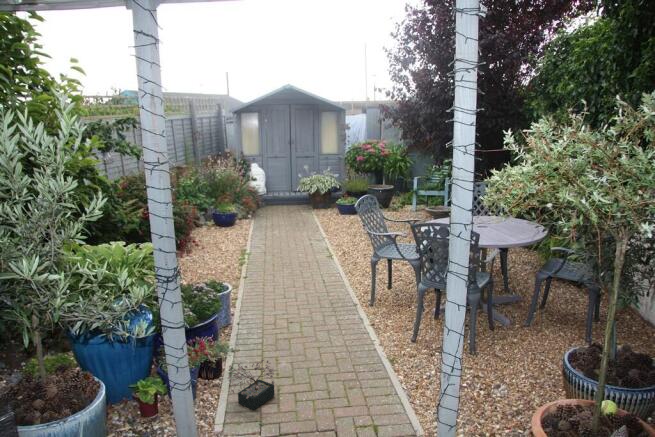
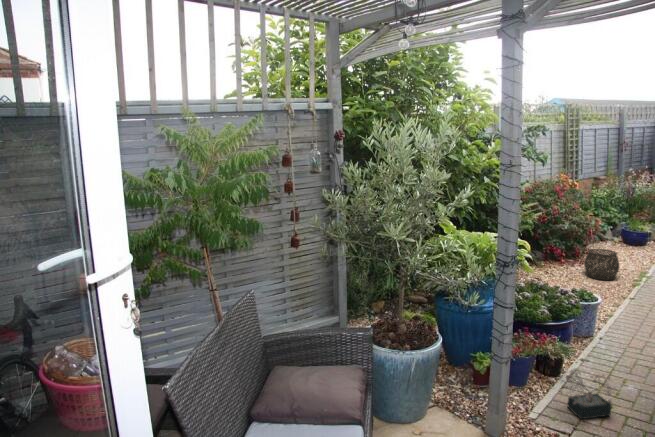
woven basket: none [197,237,227,267] -> present [585,249,619,280]

